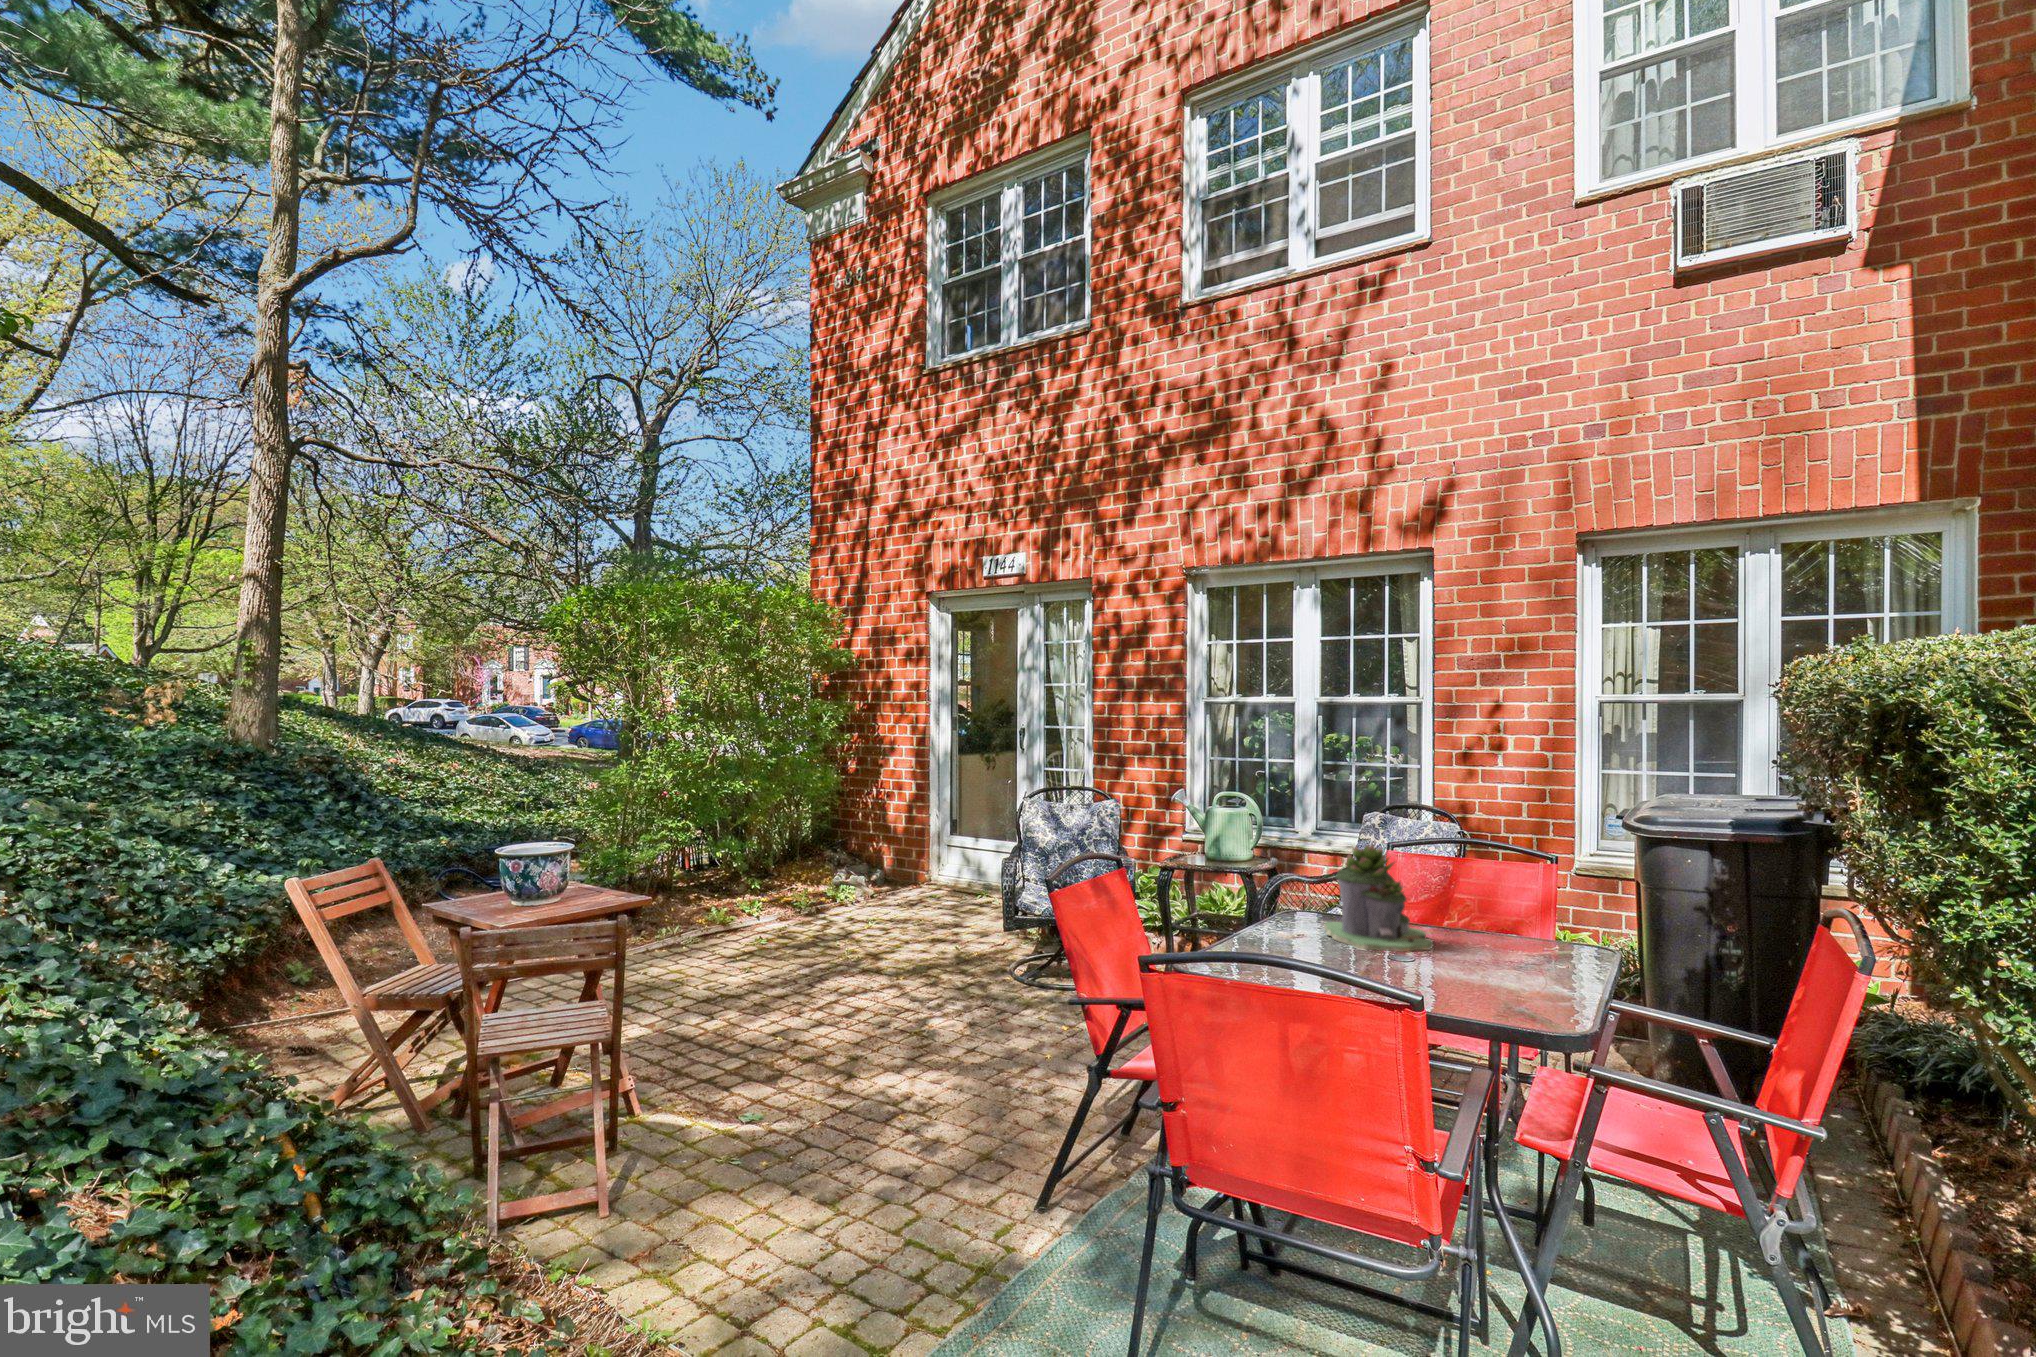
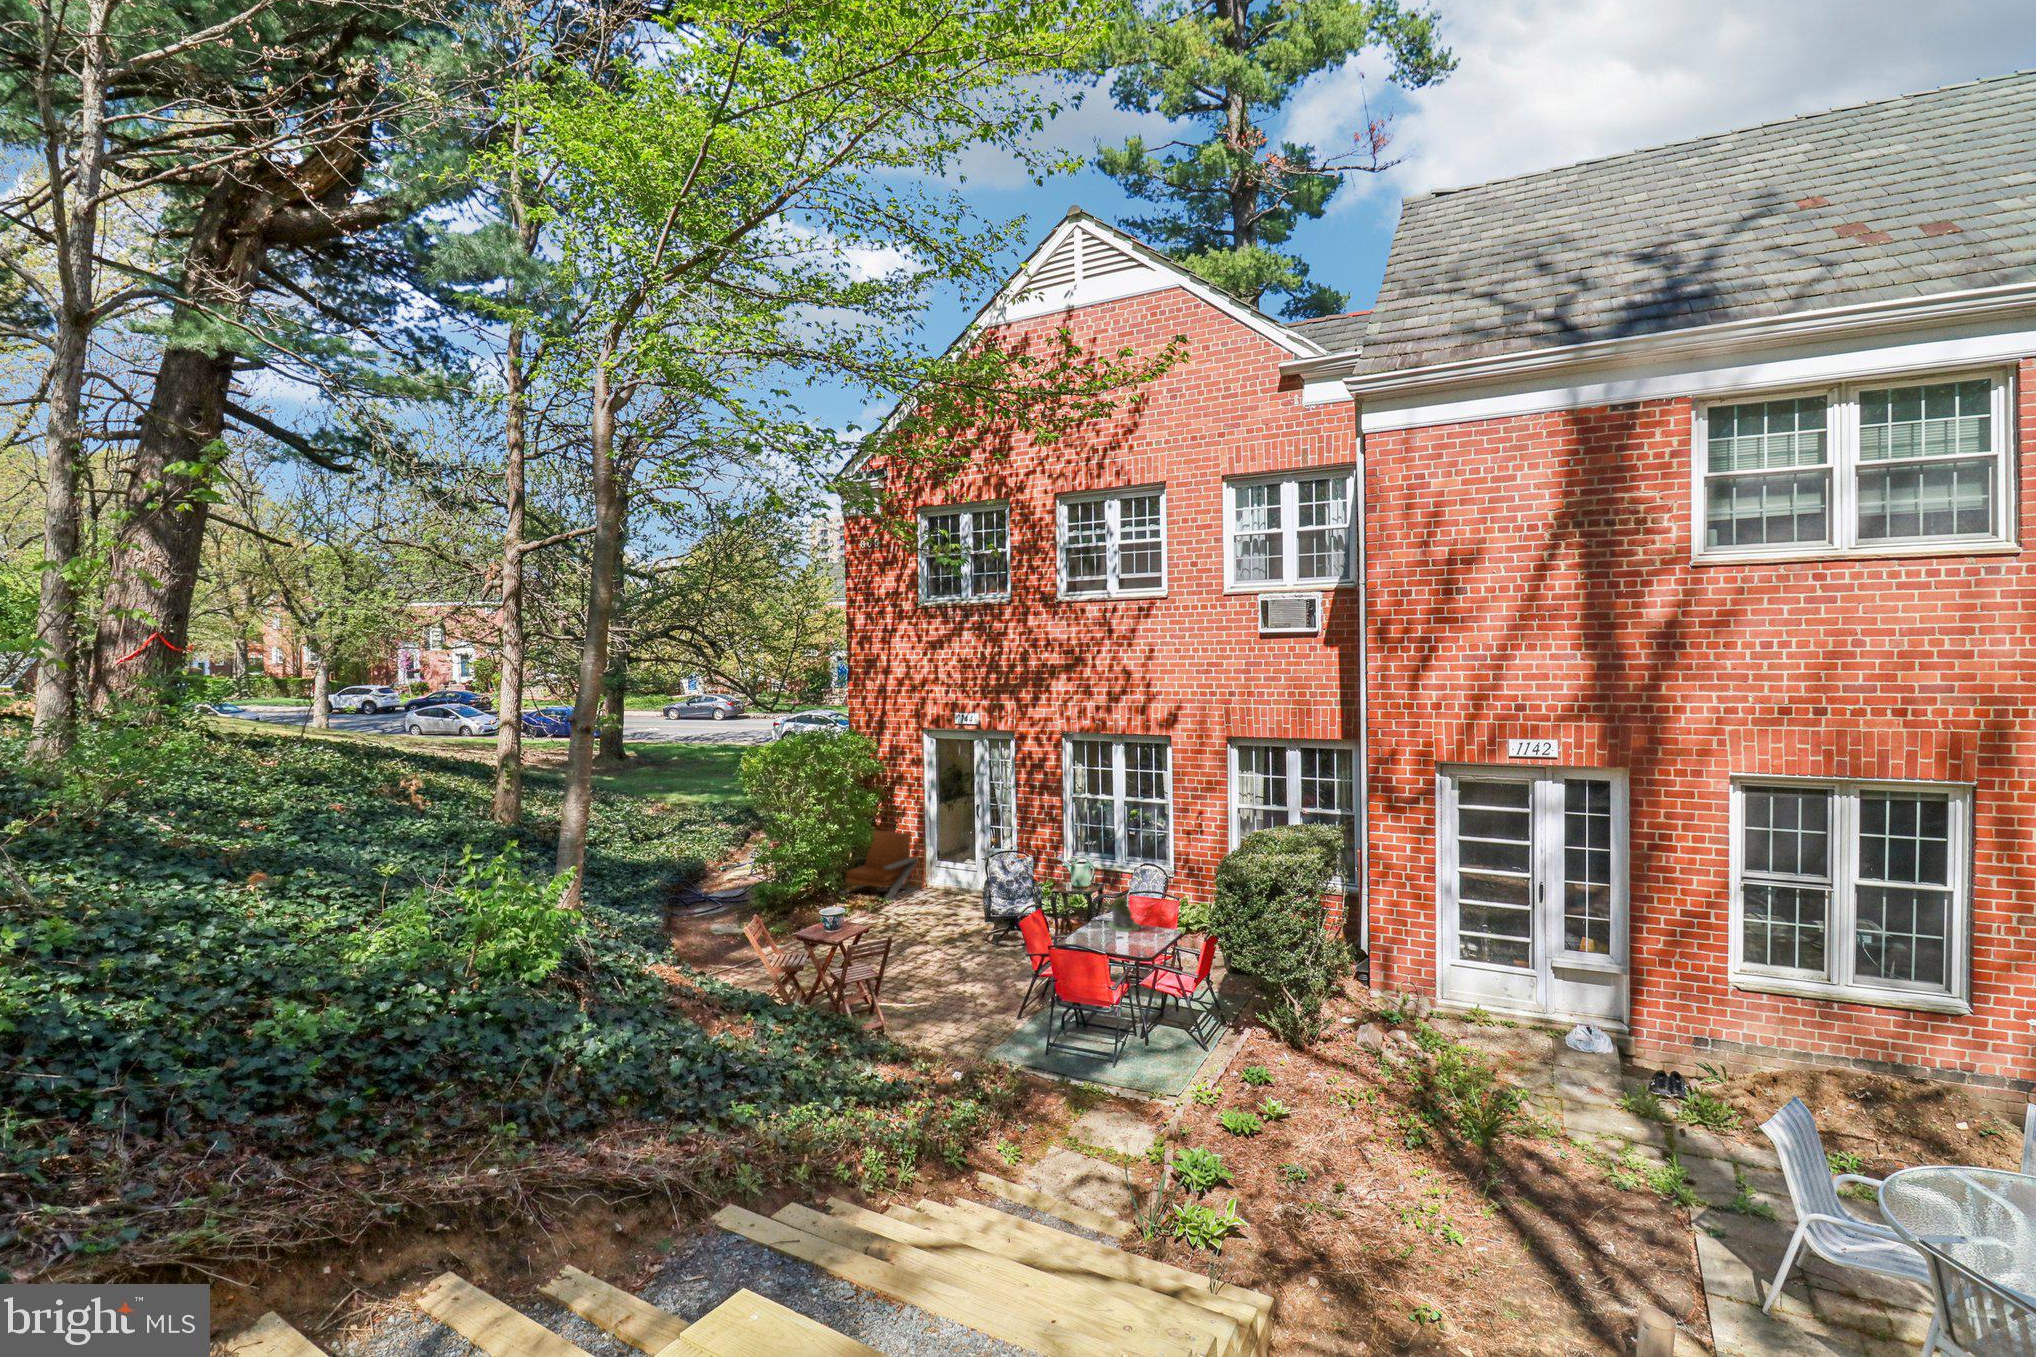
lounge chair: none [761,779,914,905] -> present [839,830,918,901]

